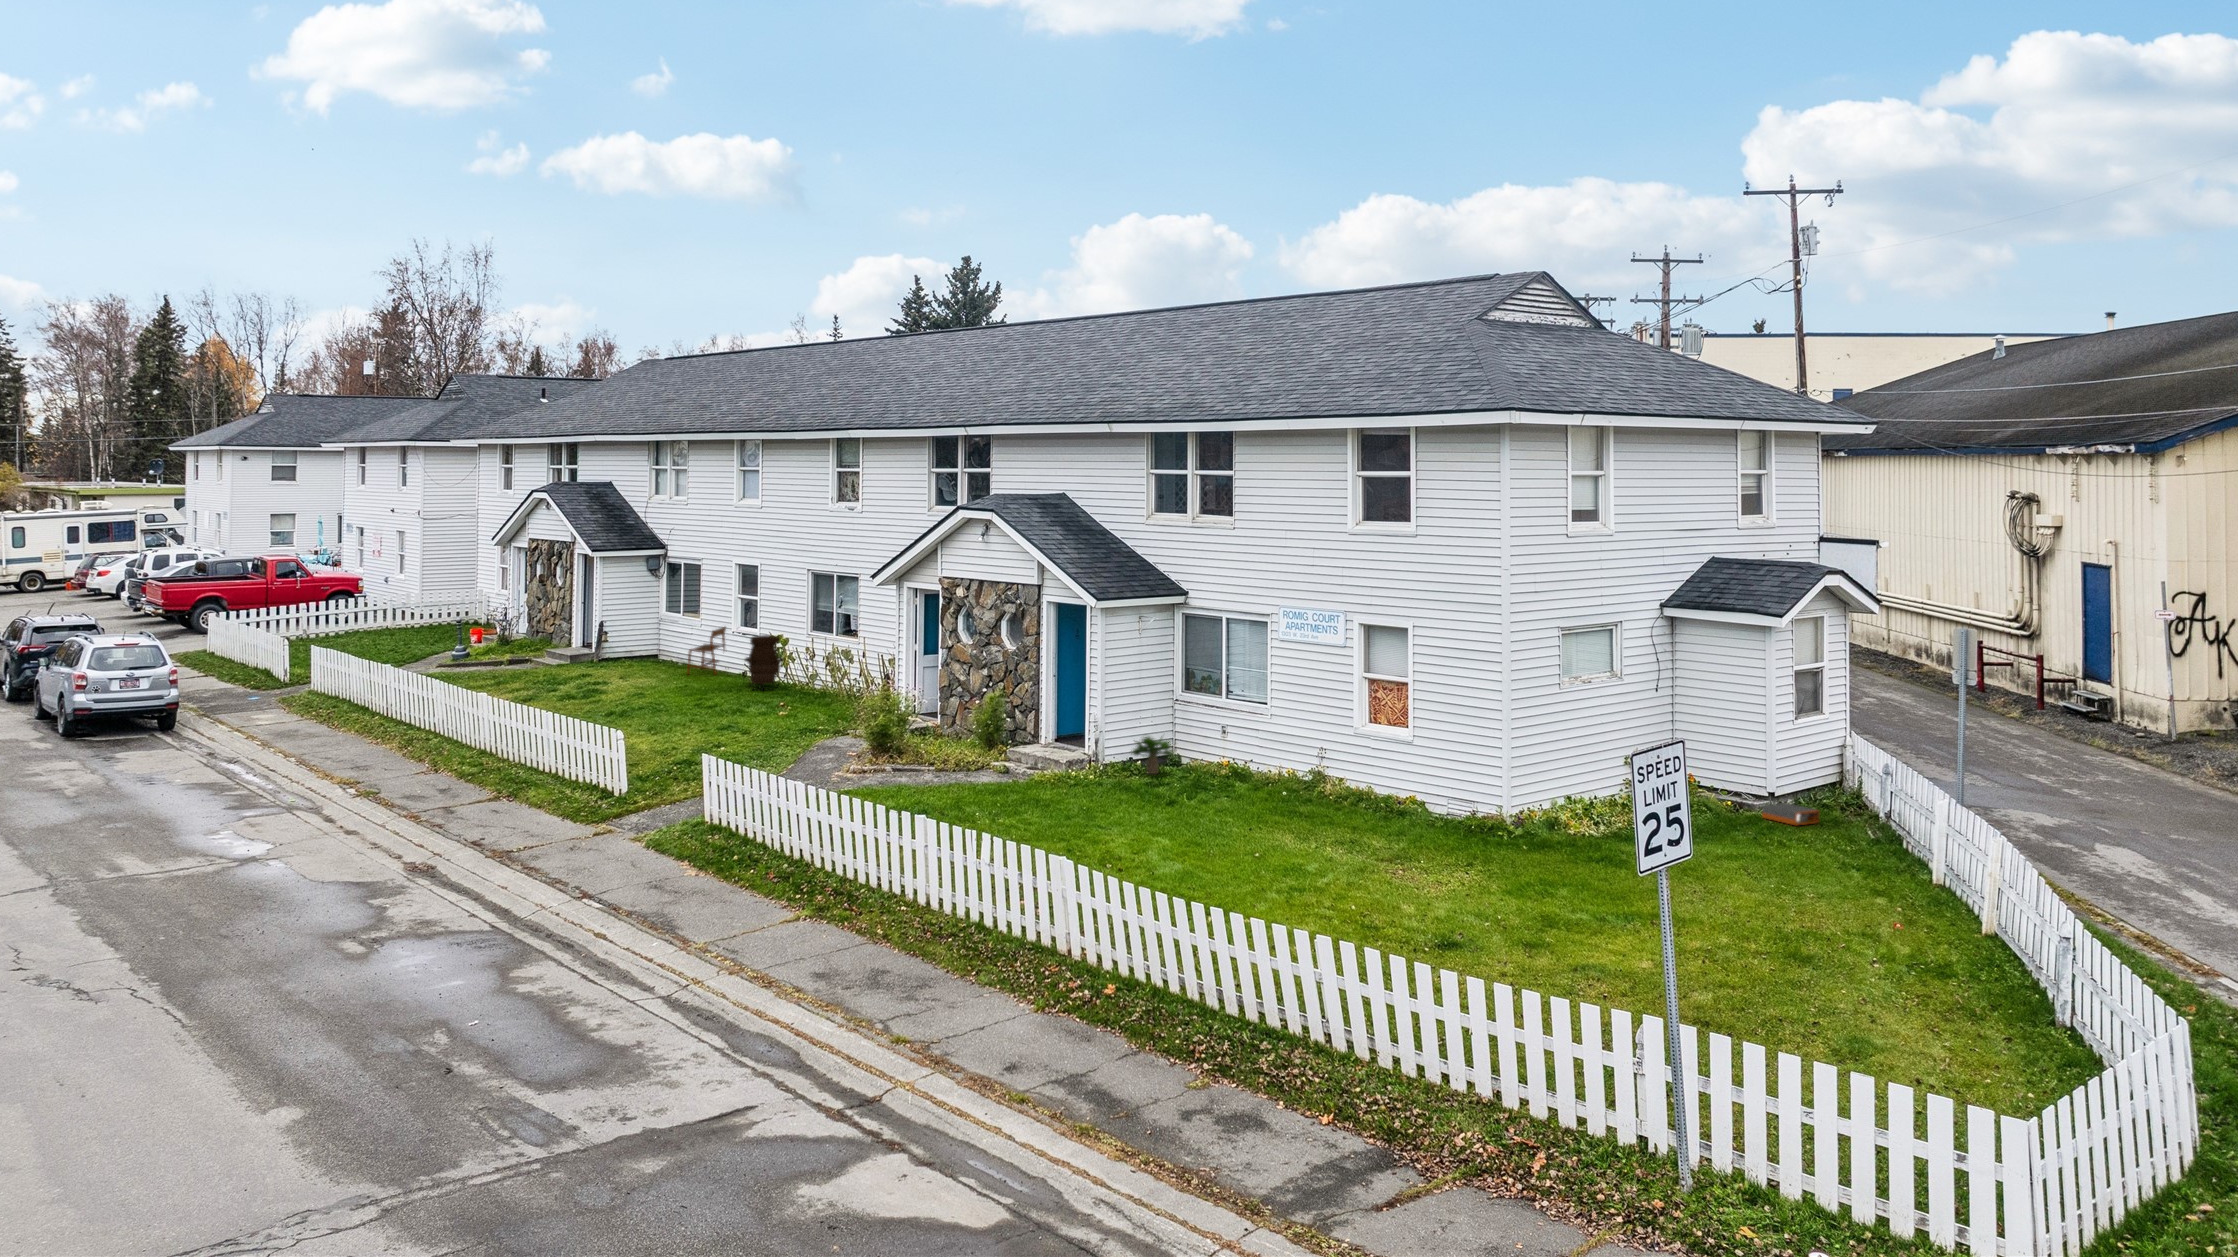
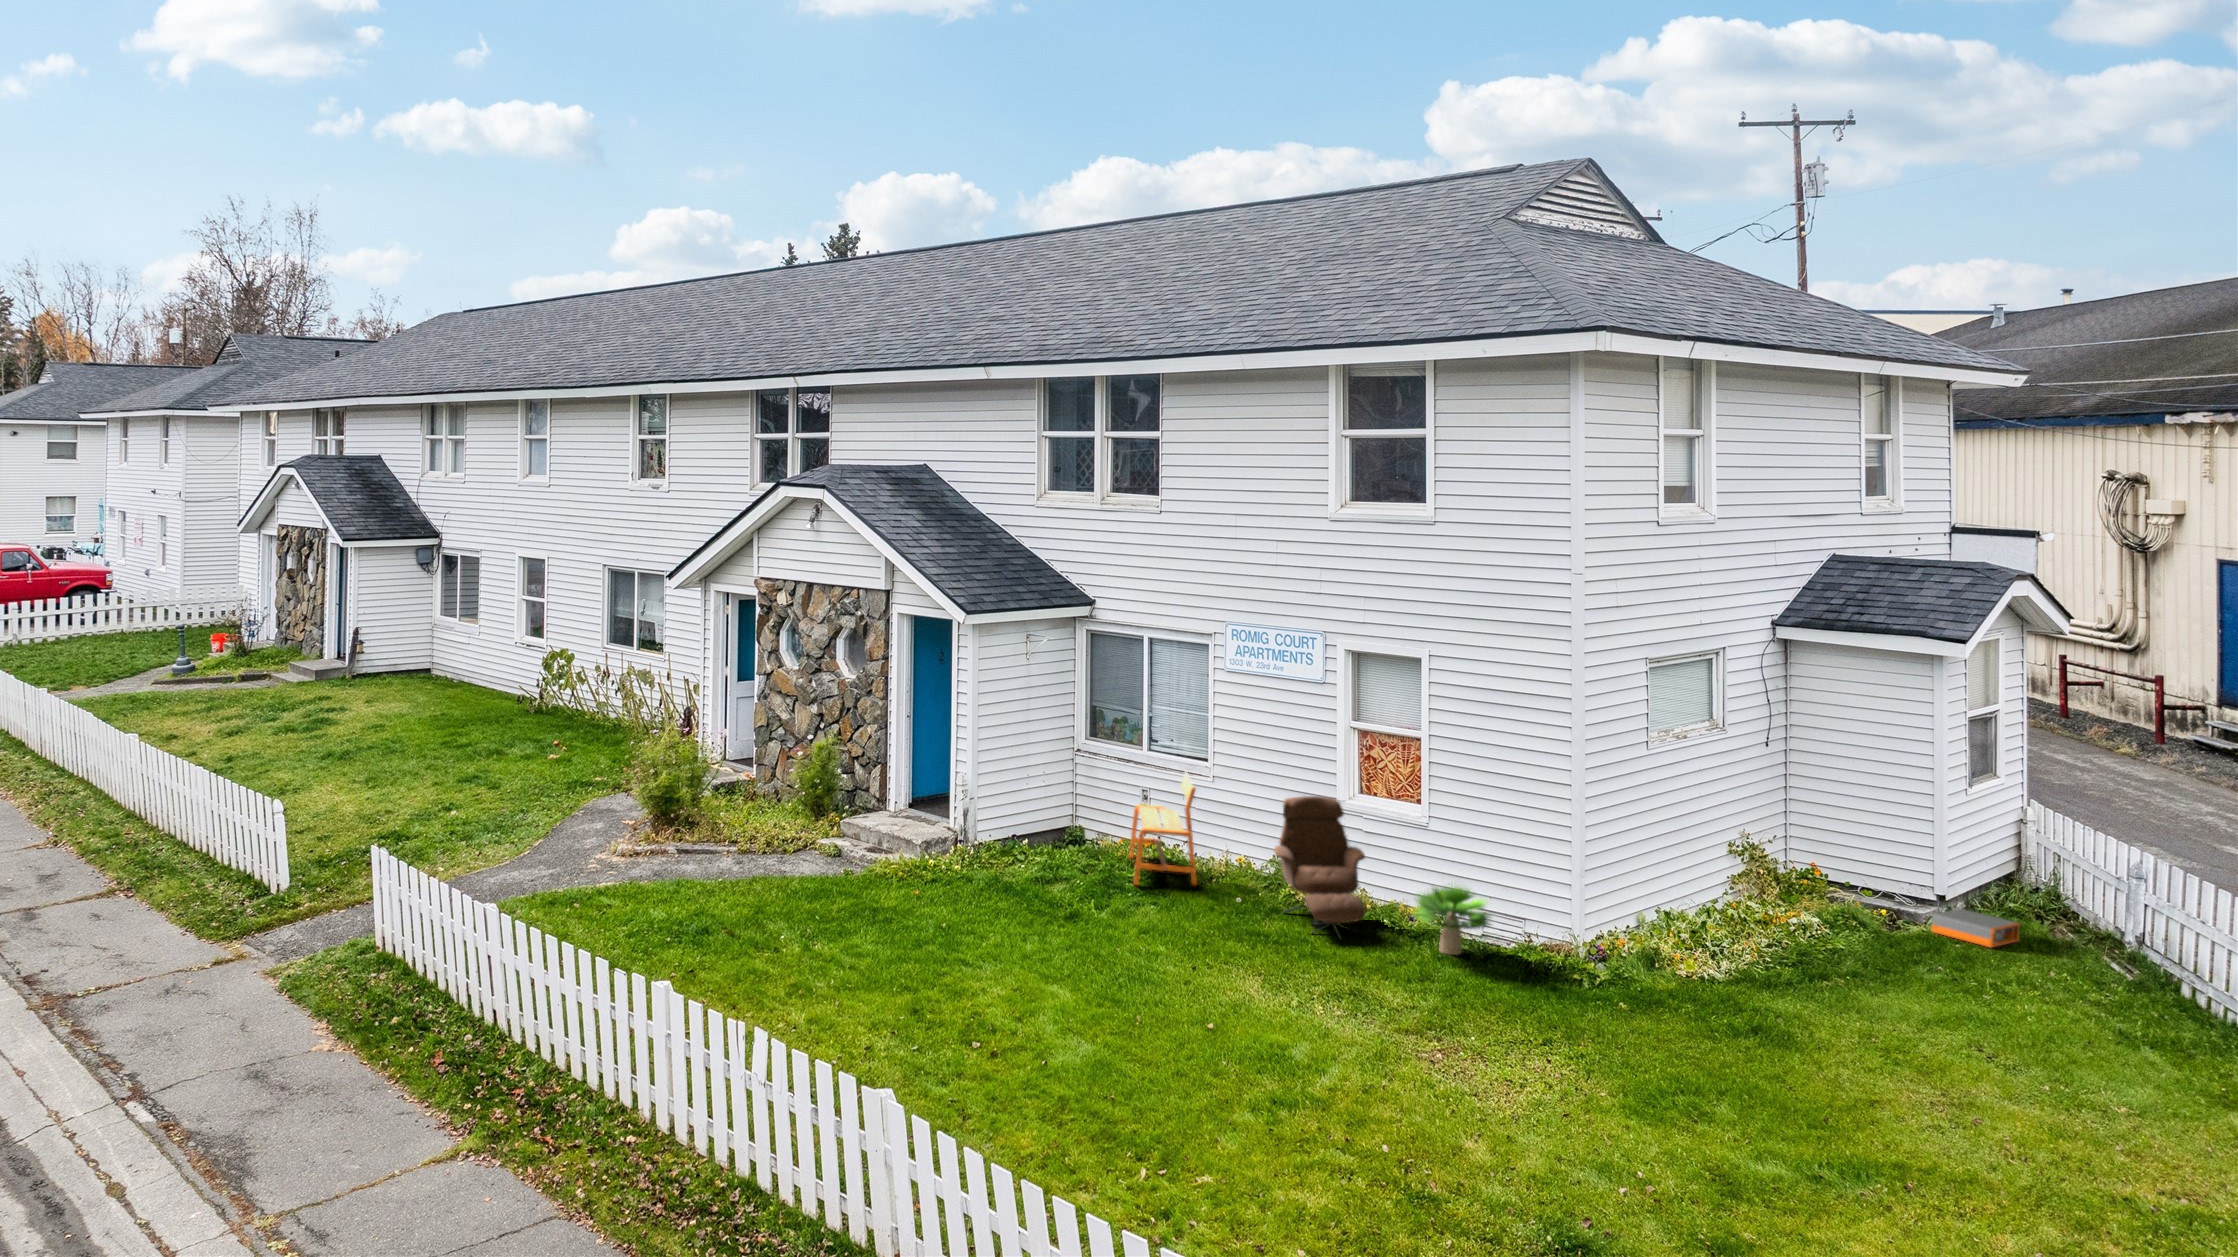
bench: present [687,627,726,674] -> present [1129,772,1197,885]
lounge chair: present [745,635,784,689] -> present [1274,796,1365,939]
potted plant: present [1131,737,1174,774] -> present [1414,887,1490,955]

